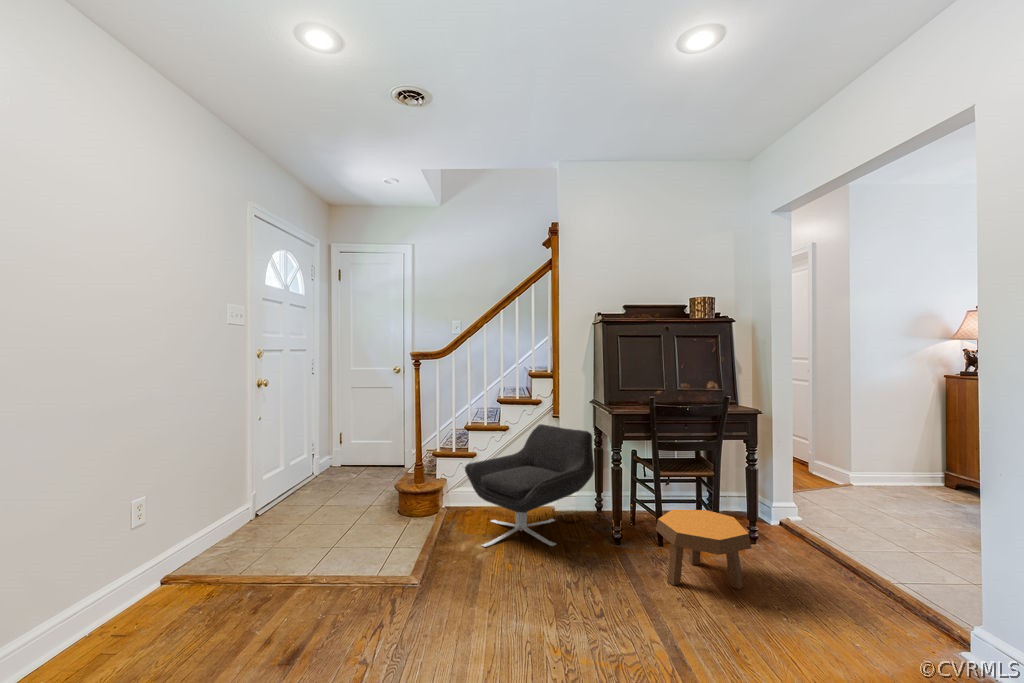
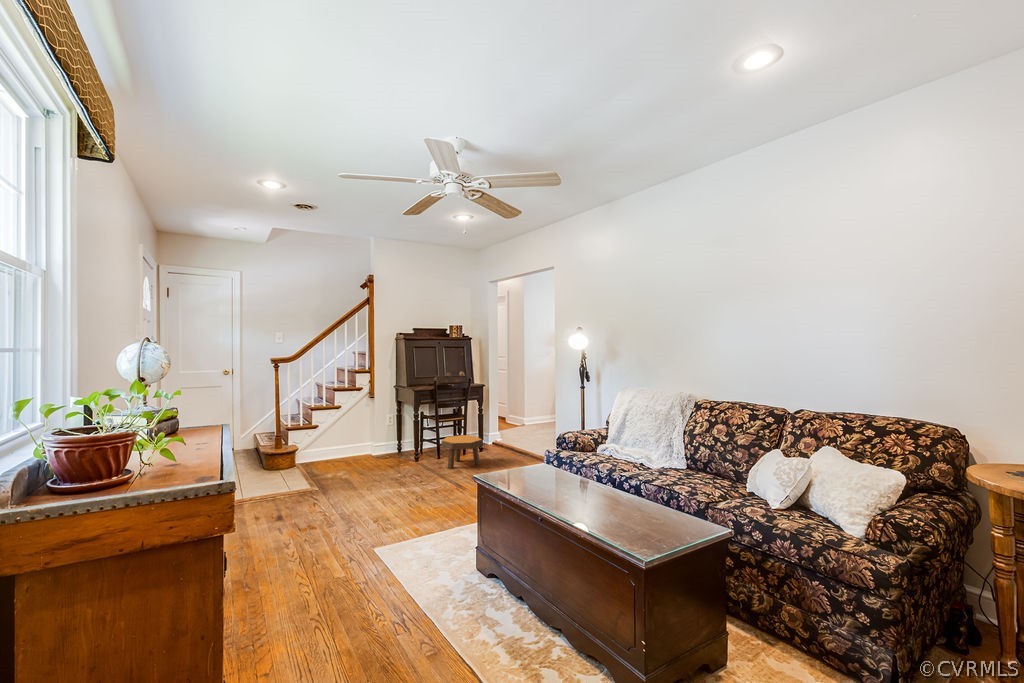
lounge chair: present [465,424,594,547] -> none [321,402,402,473]

